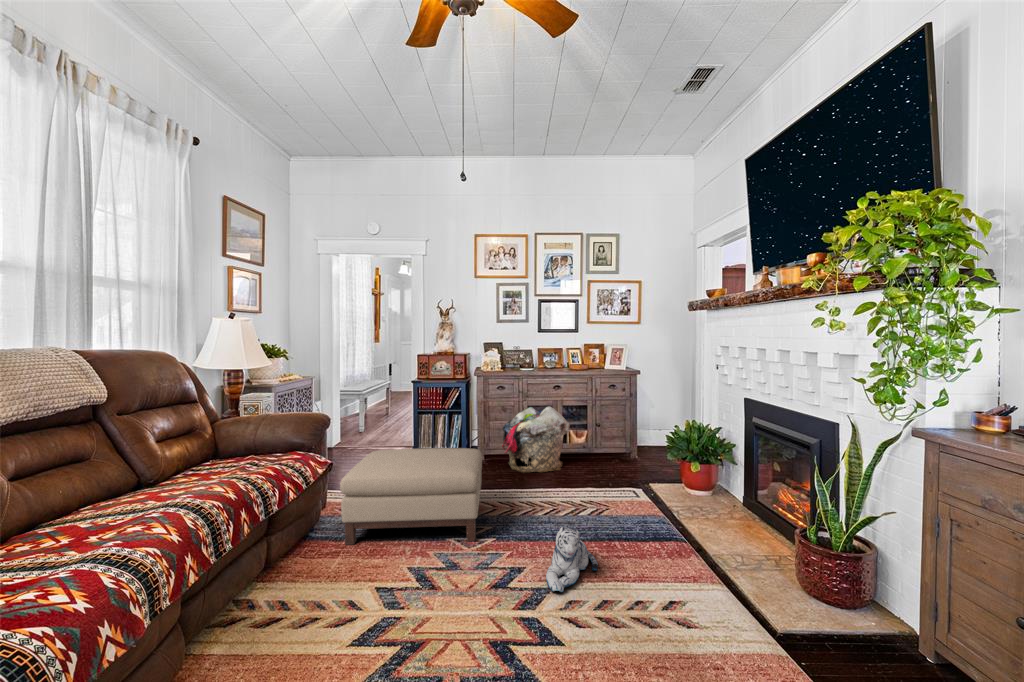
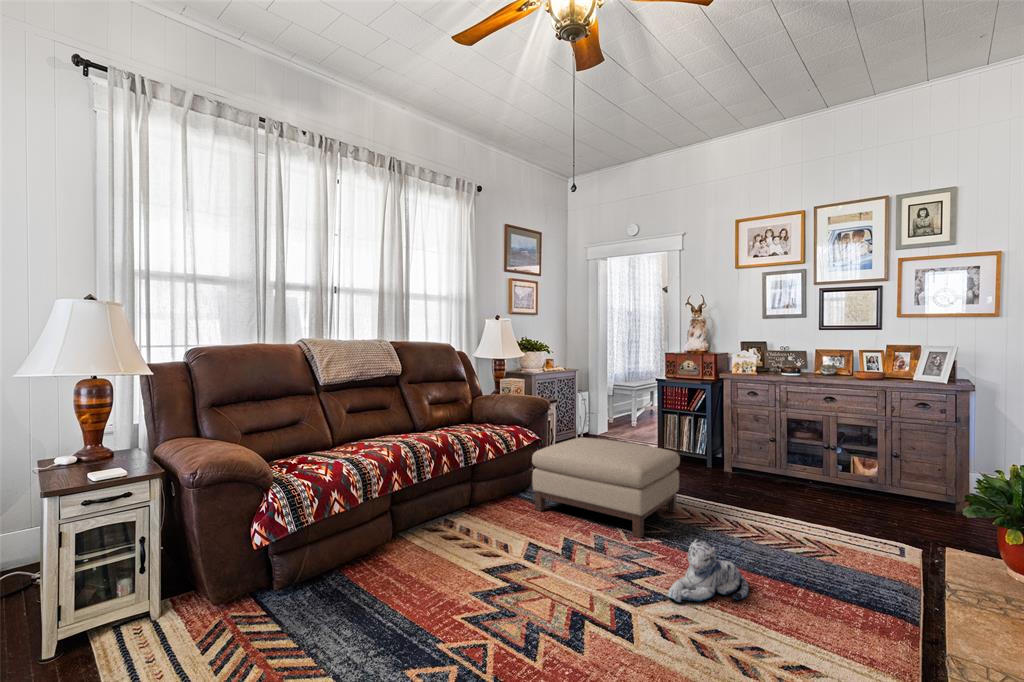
laundry basket: present [502,407,570,472] -> none [737,420,844,502]

